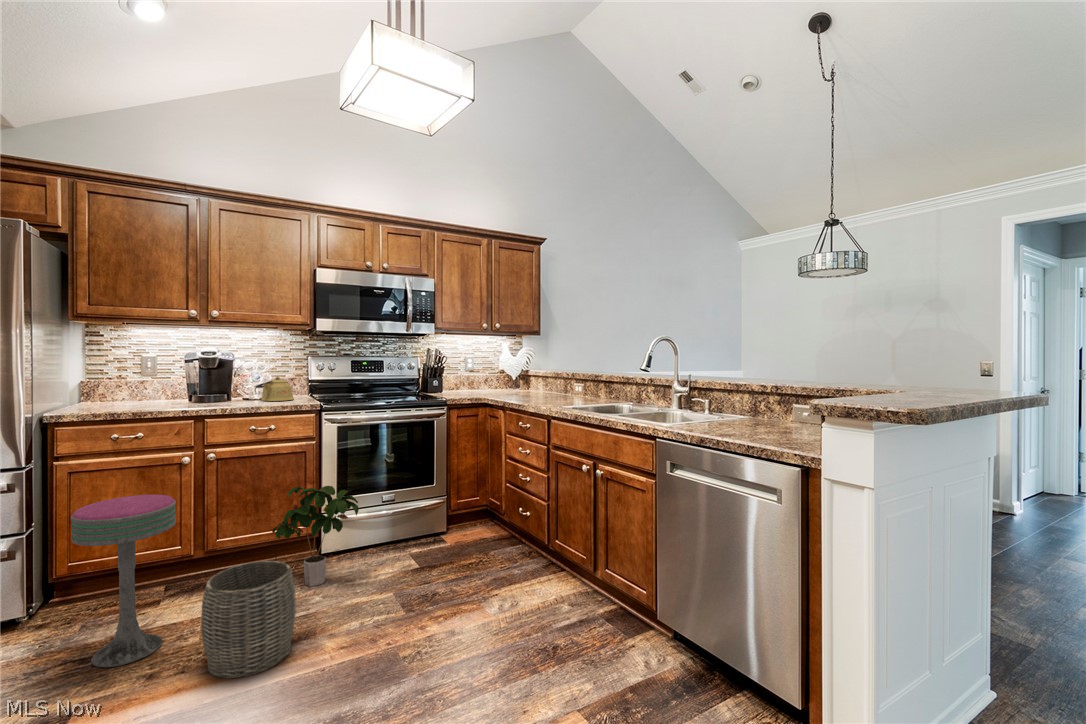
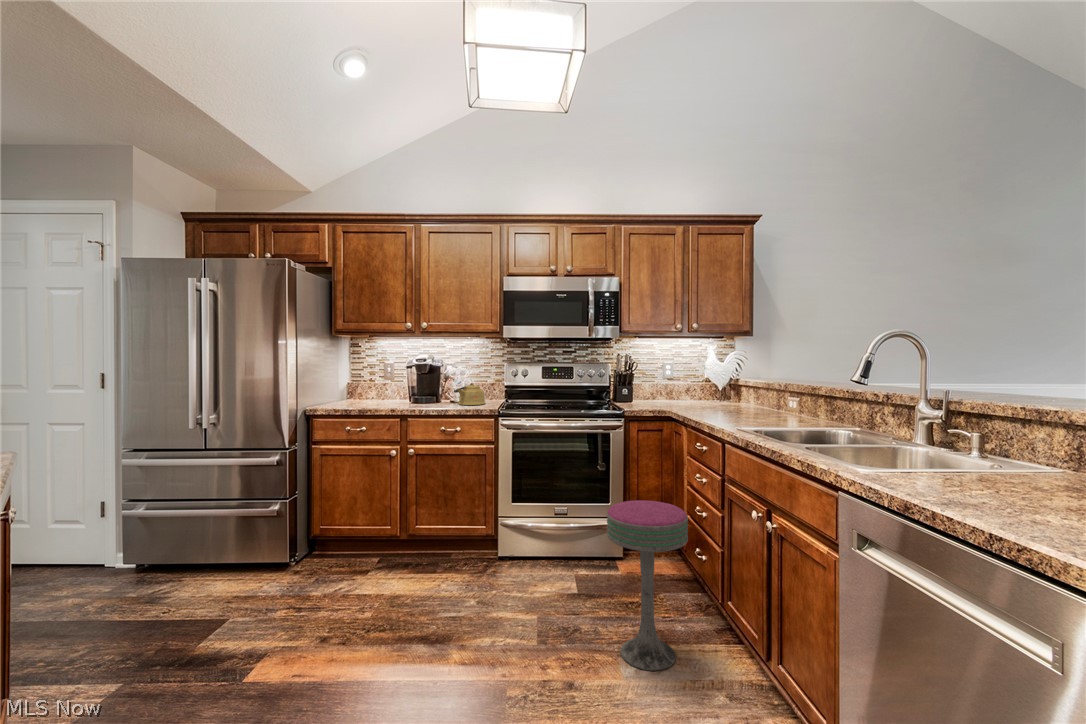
potted plant: present [272,486,359,586] -> none [449,488,516,588]
bar stool: present [71,495,176,667] -> present [607,500,688,671]
woven basket: present [201,561,296,679] -> none [347,558,427,669]

